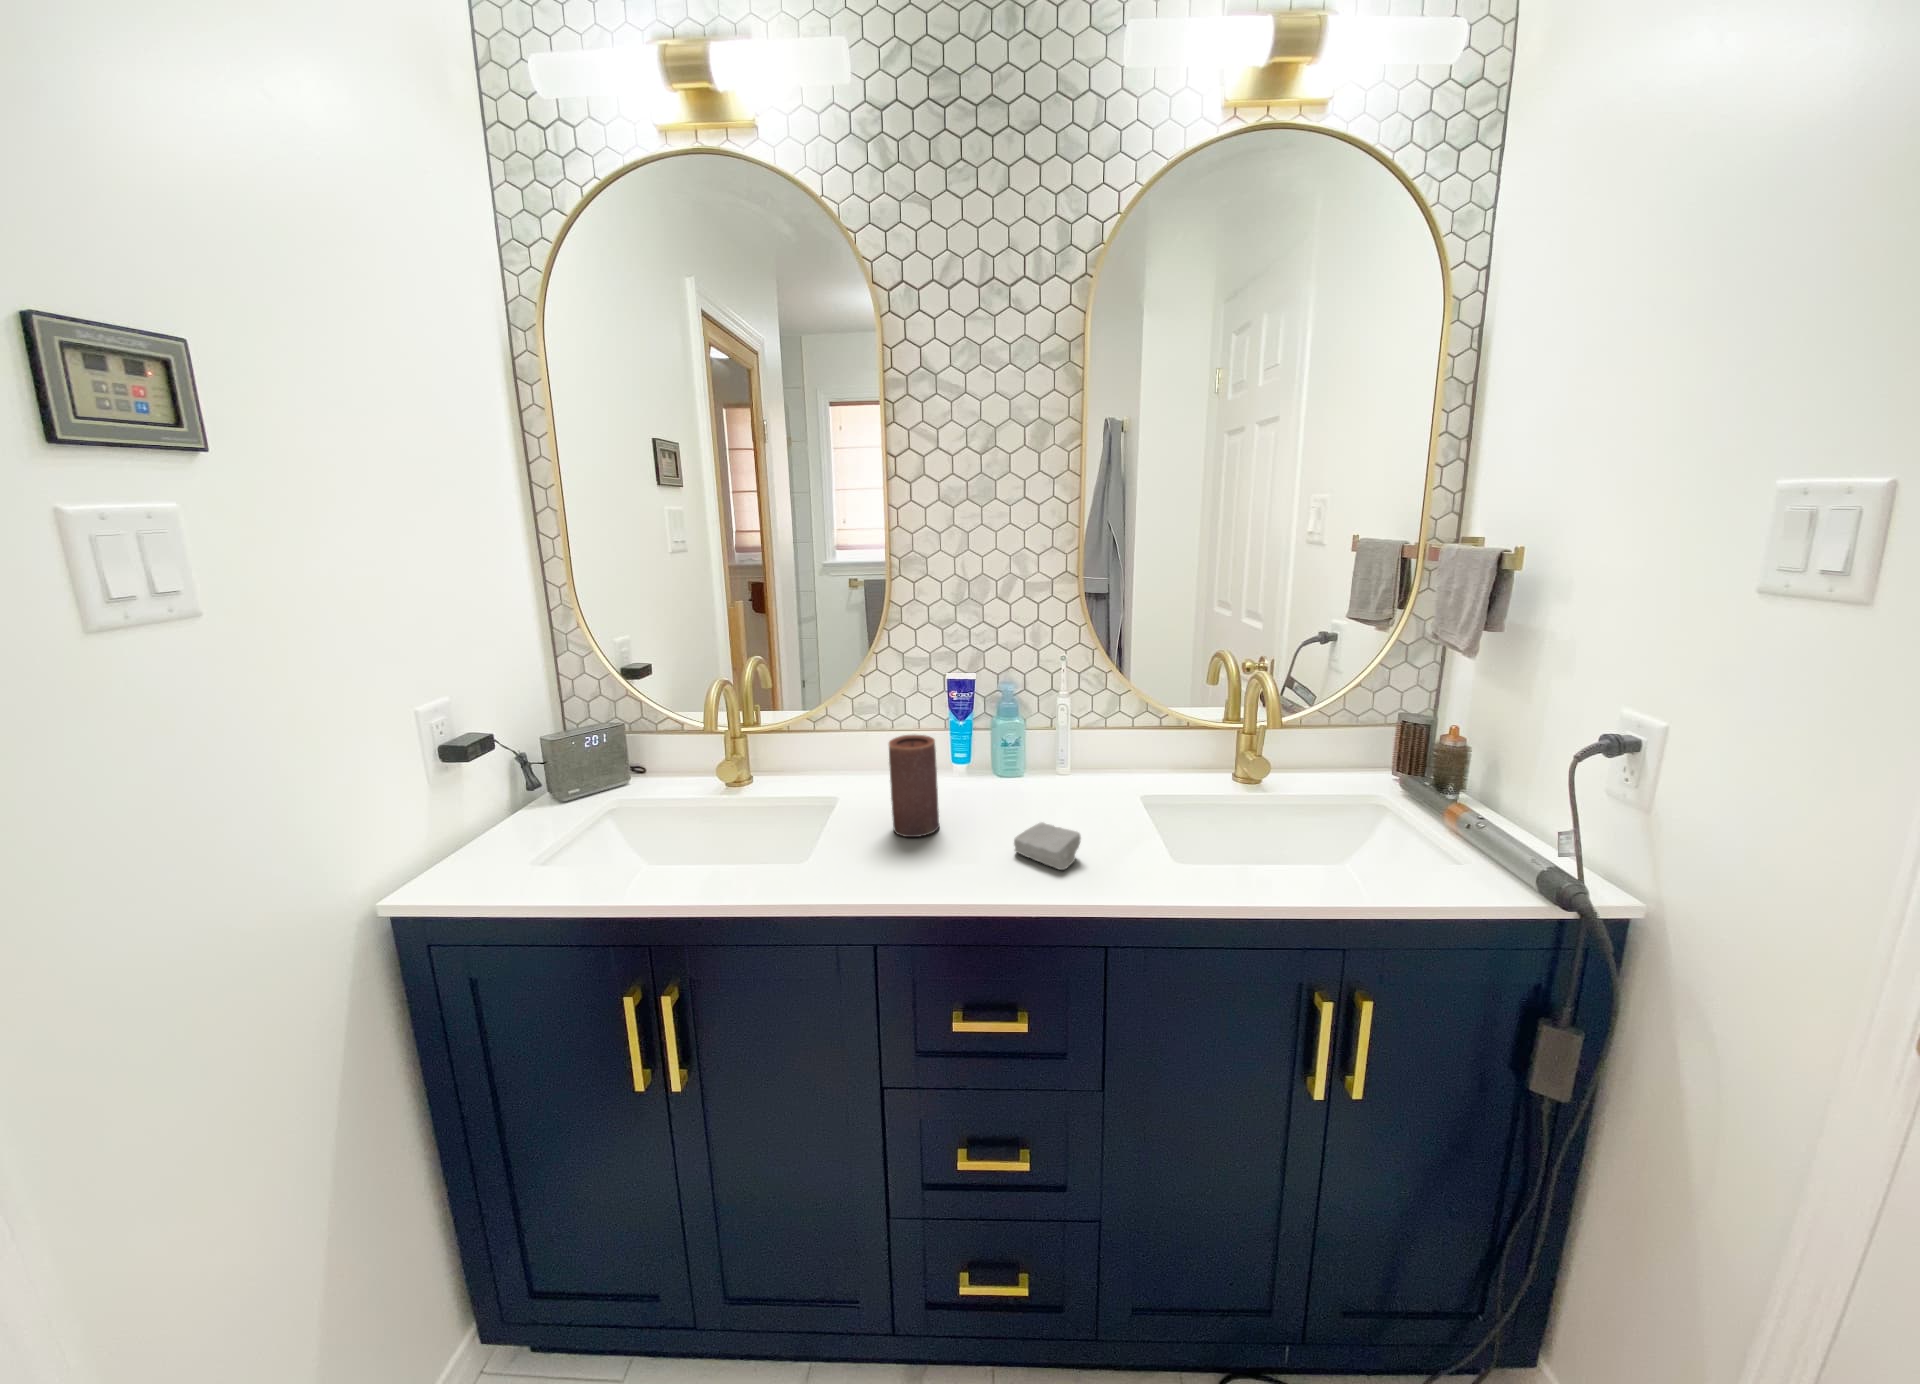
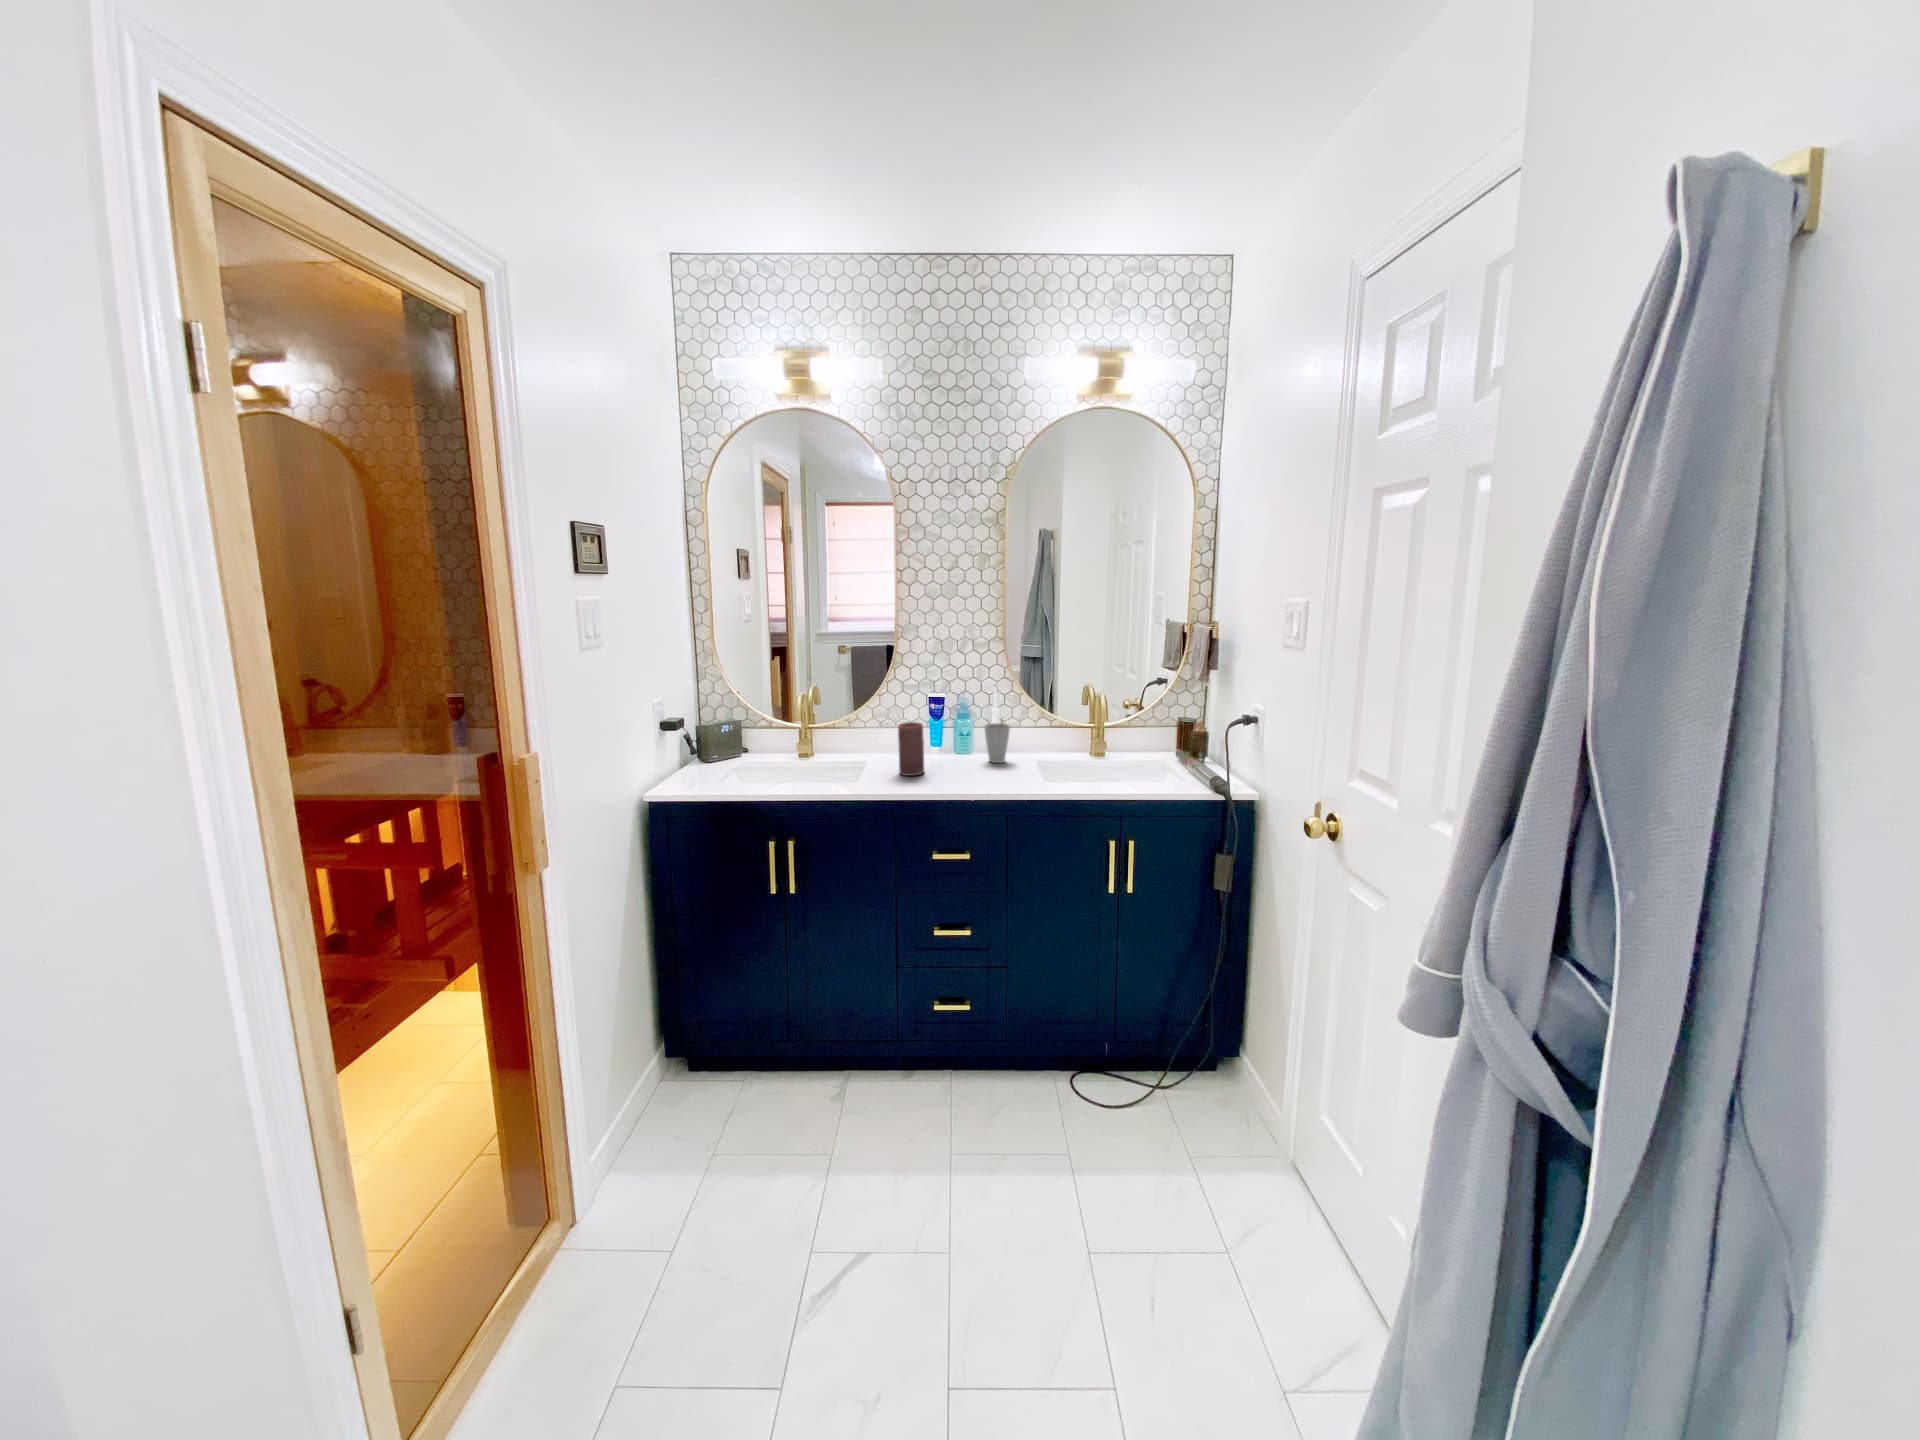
cup: none [1047,721,1094,800] -> present [985,719,1010,763]
soap bar: present [1014,822,1081,870] -> none [964,766,998,786]

